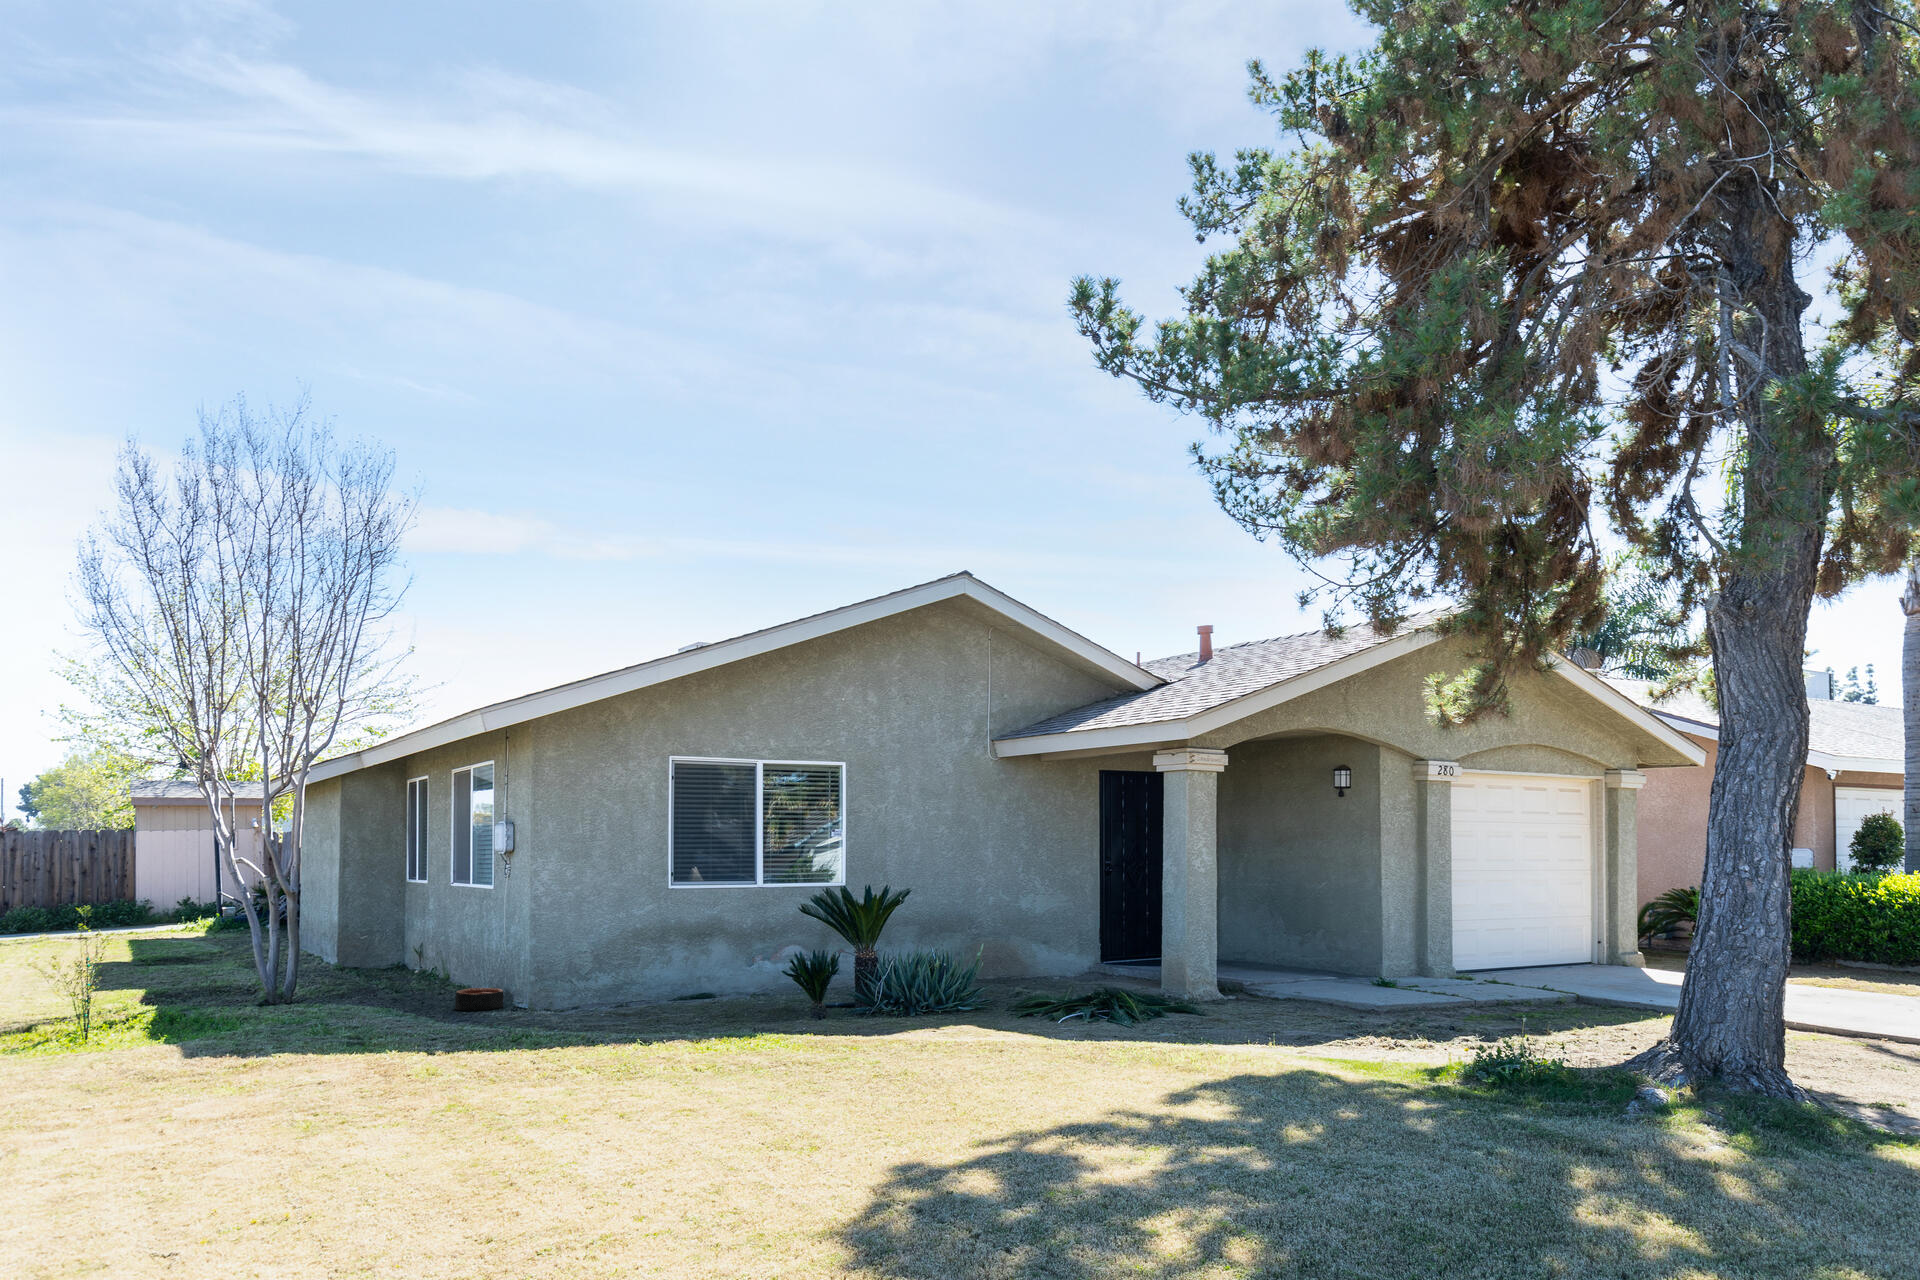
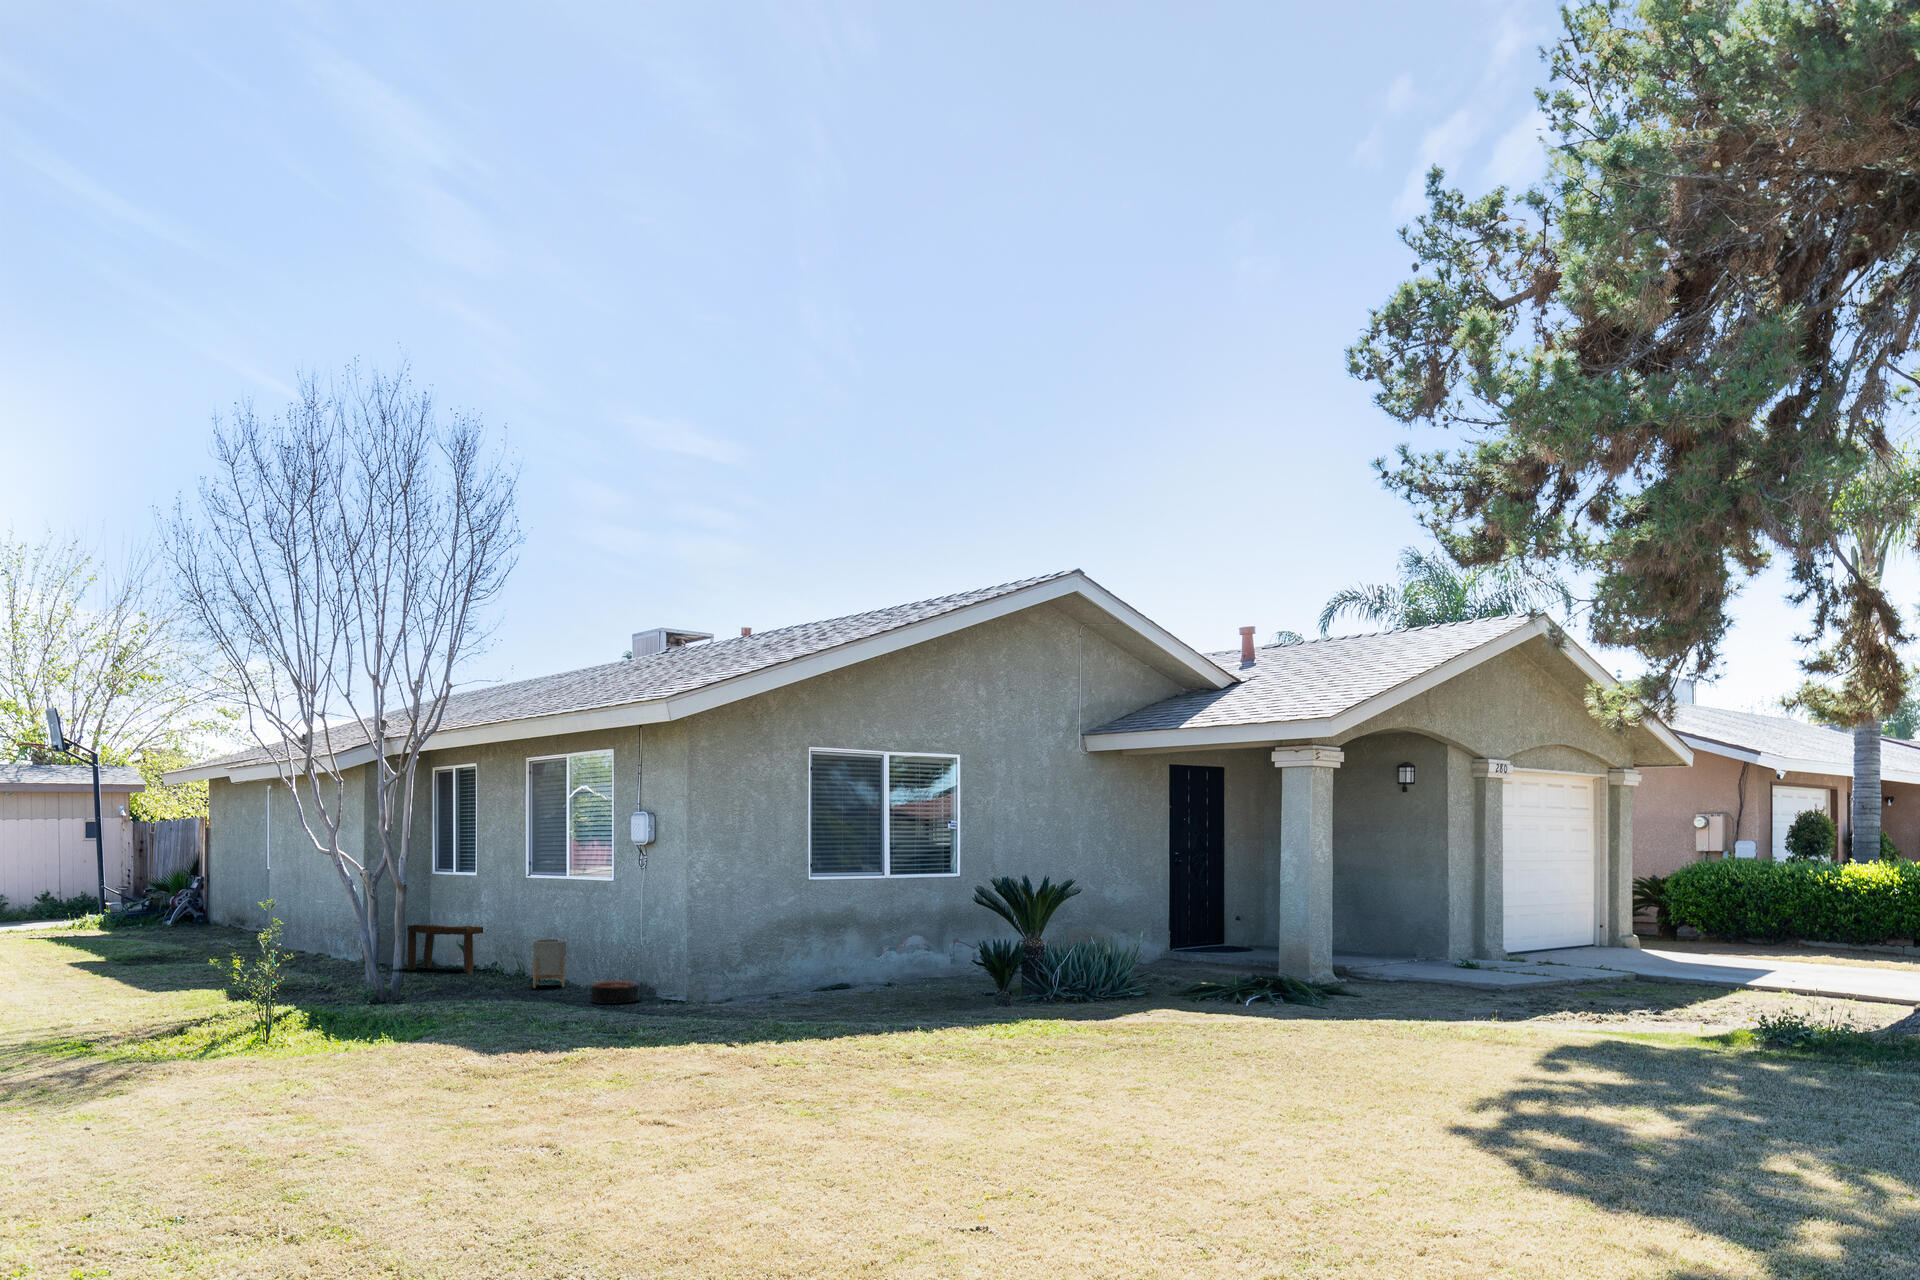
bench: none [356,932,434,980] -> present [407,924,483,973]
planter: none [432,946,469,994] -> present [532,939,567,988]

